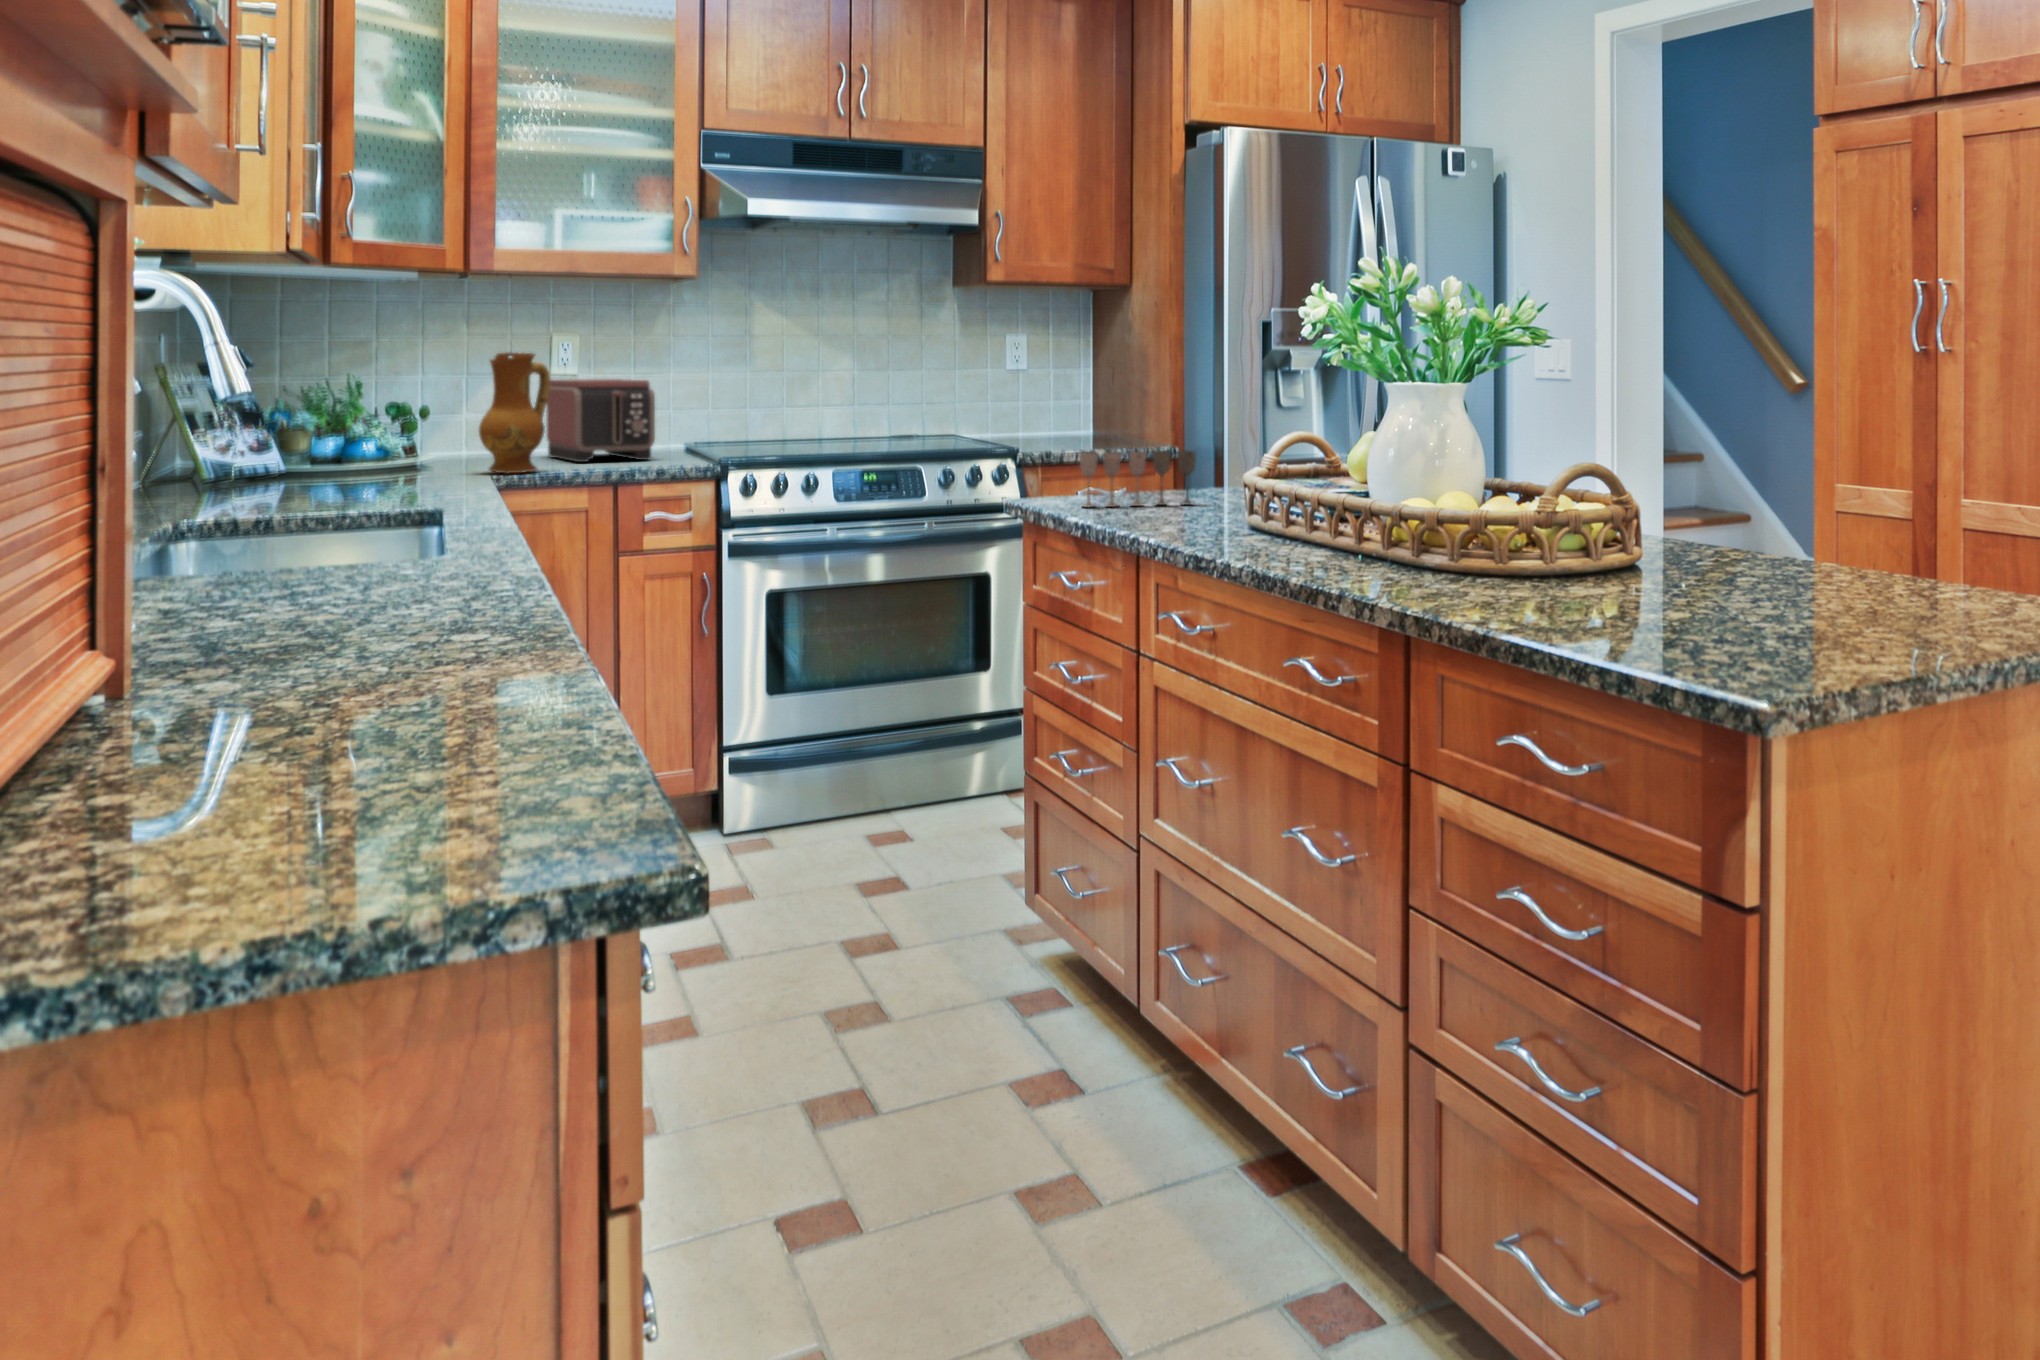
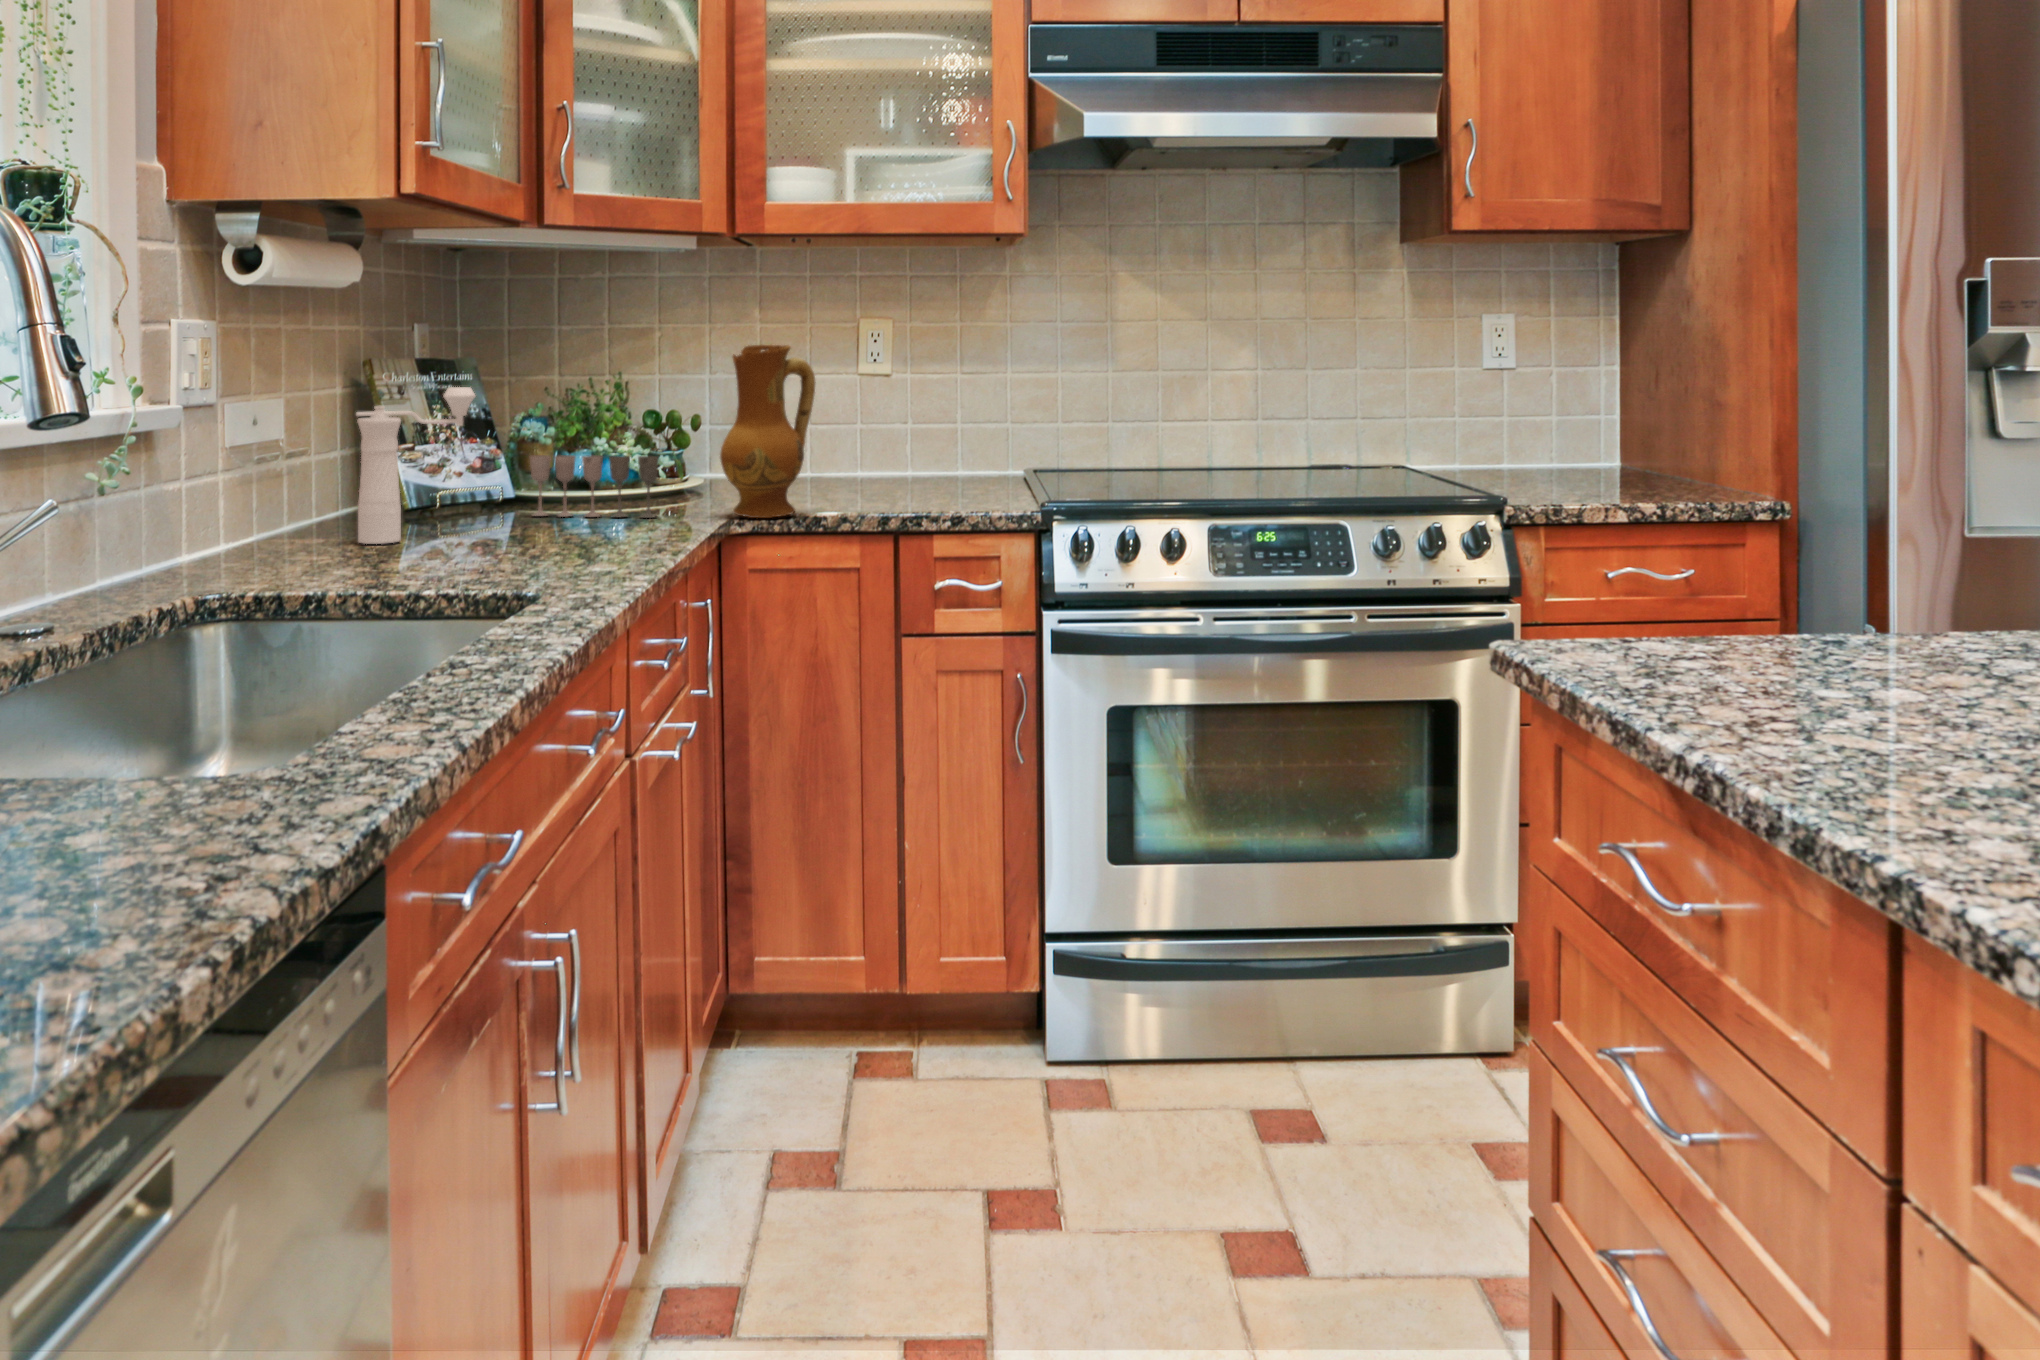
toaster: present [546,379,655,462] -> none [845,381,969,498]
pepper mill: none [211,381,302,493] -> present [356,387,475,544]
wine glass: present [1080,451,1196,507] -> present [530,455,659,518]

